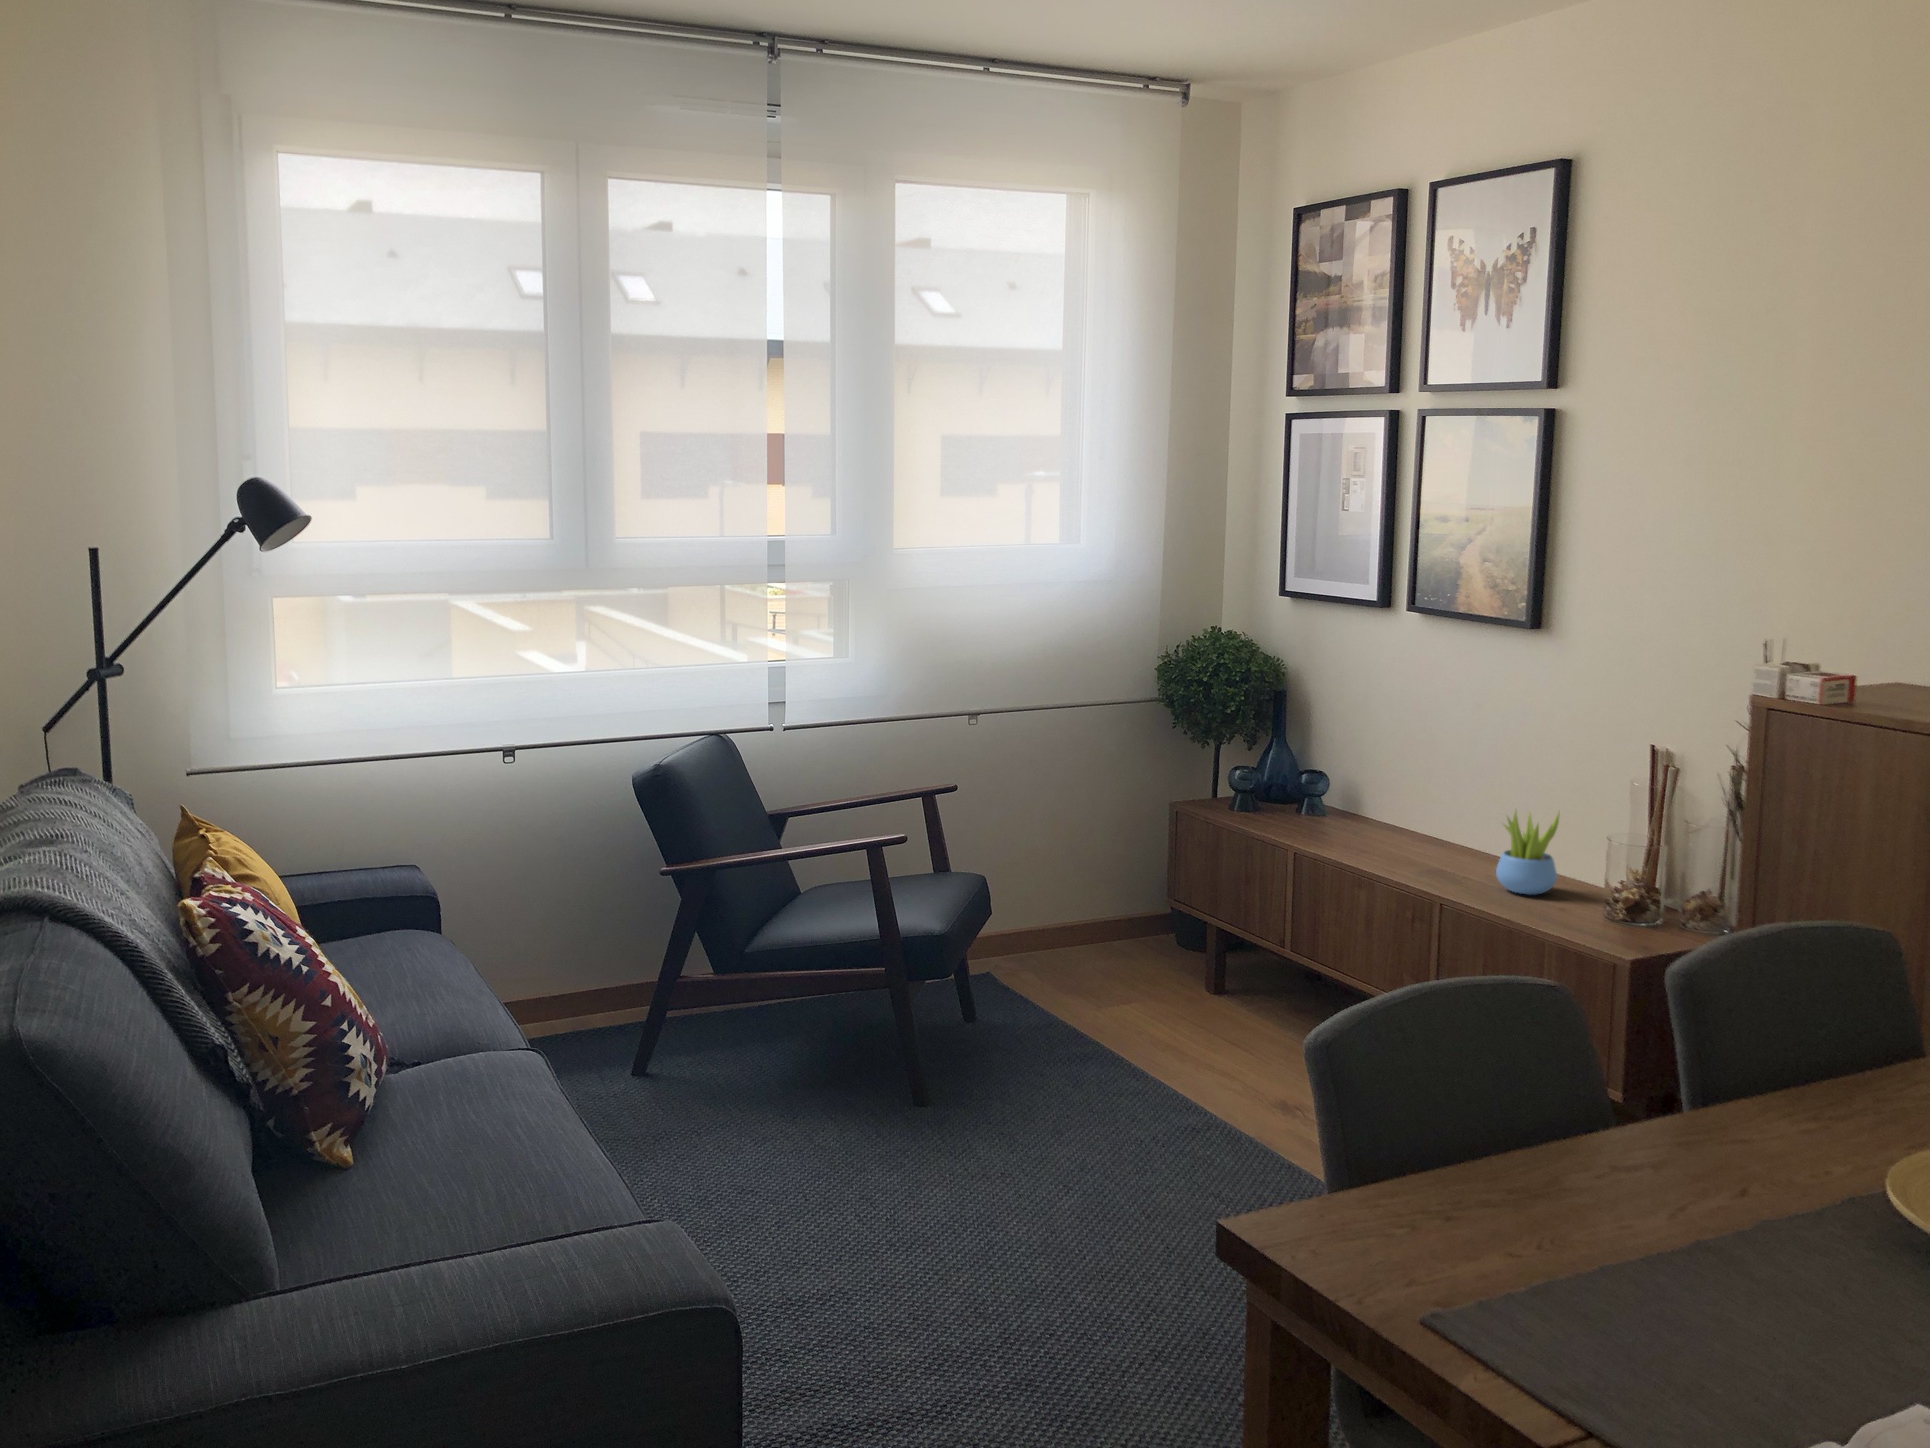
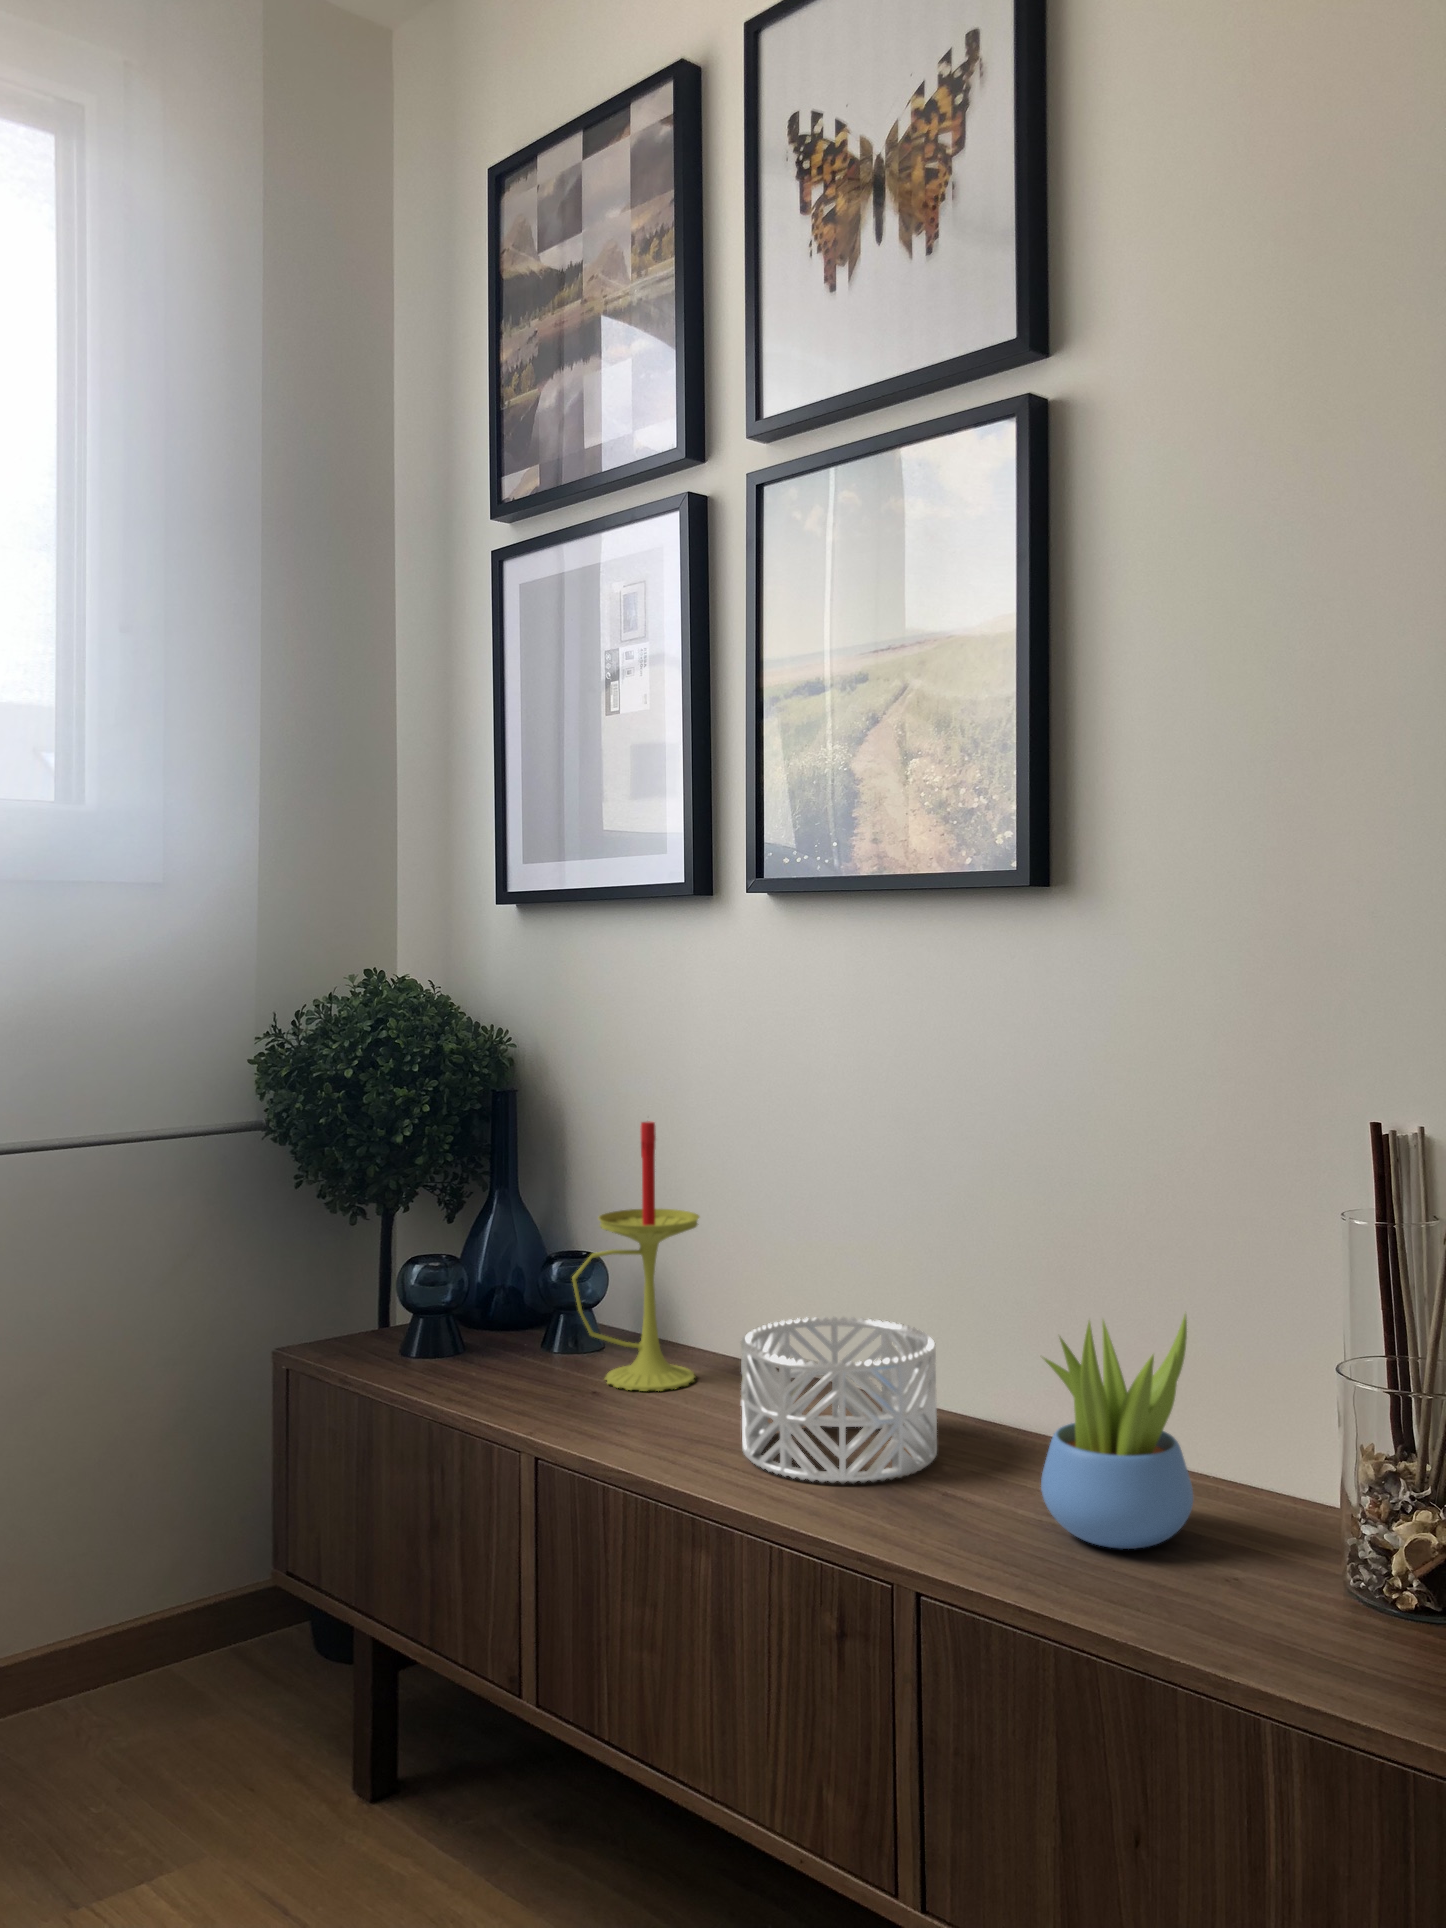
candle: none [1311,711,1373,832] -> present [572,1122,699,1391]
decorative bowl: none [1381,805,1469,869] -> present [741,1317,937,1483]

